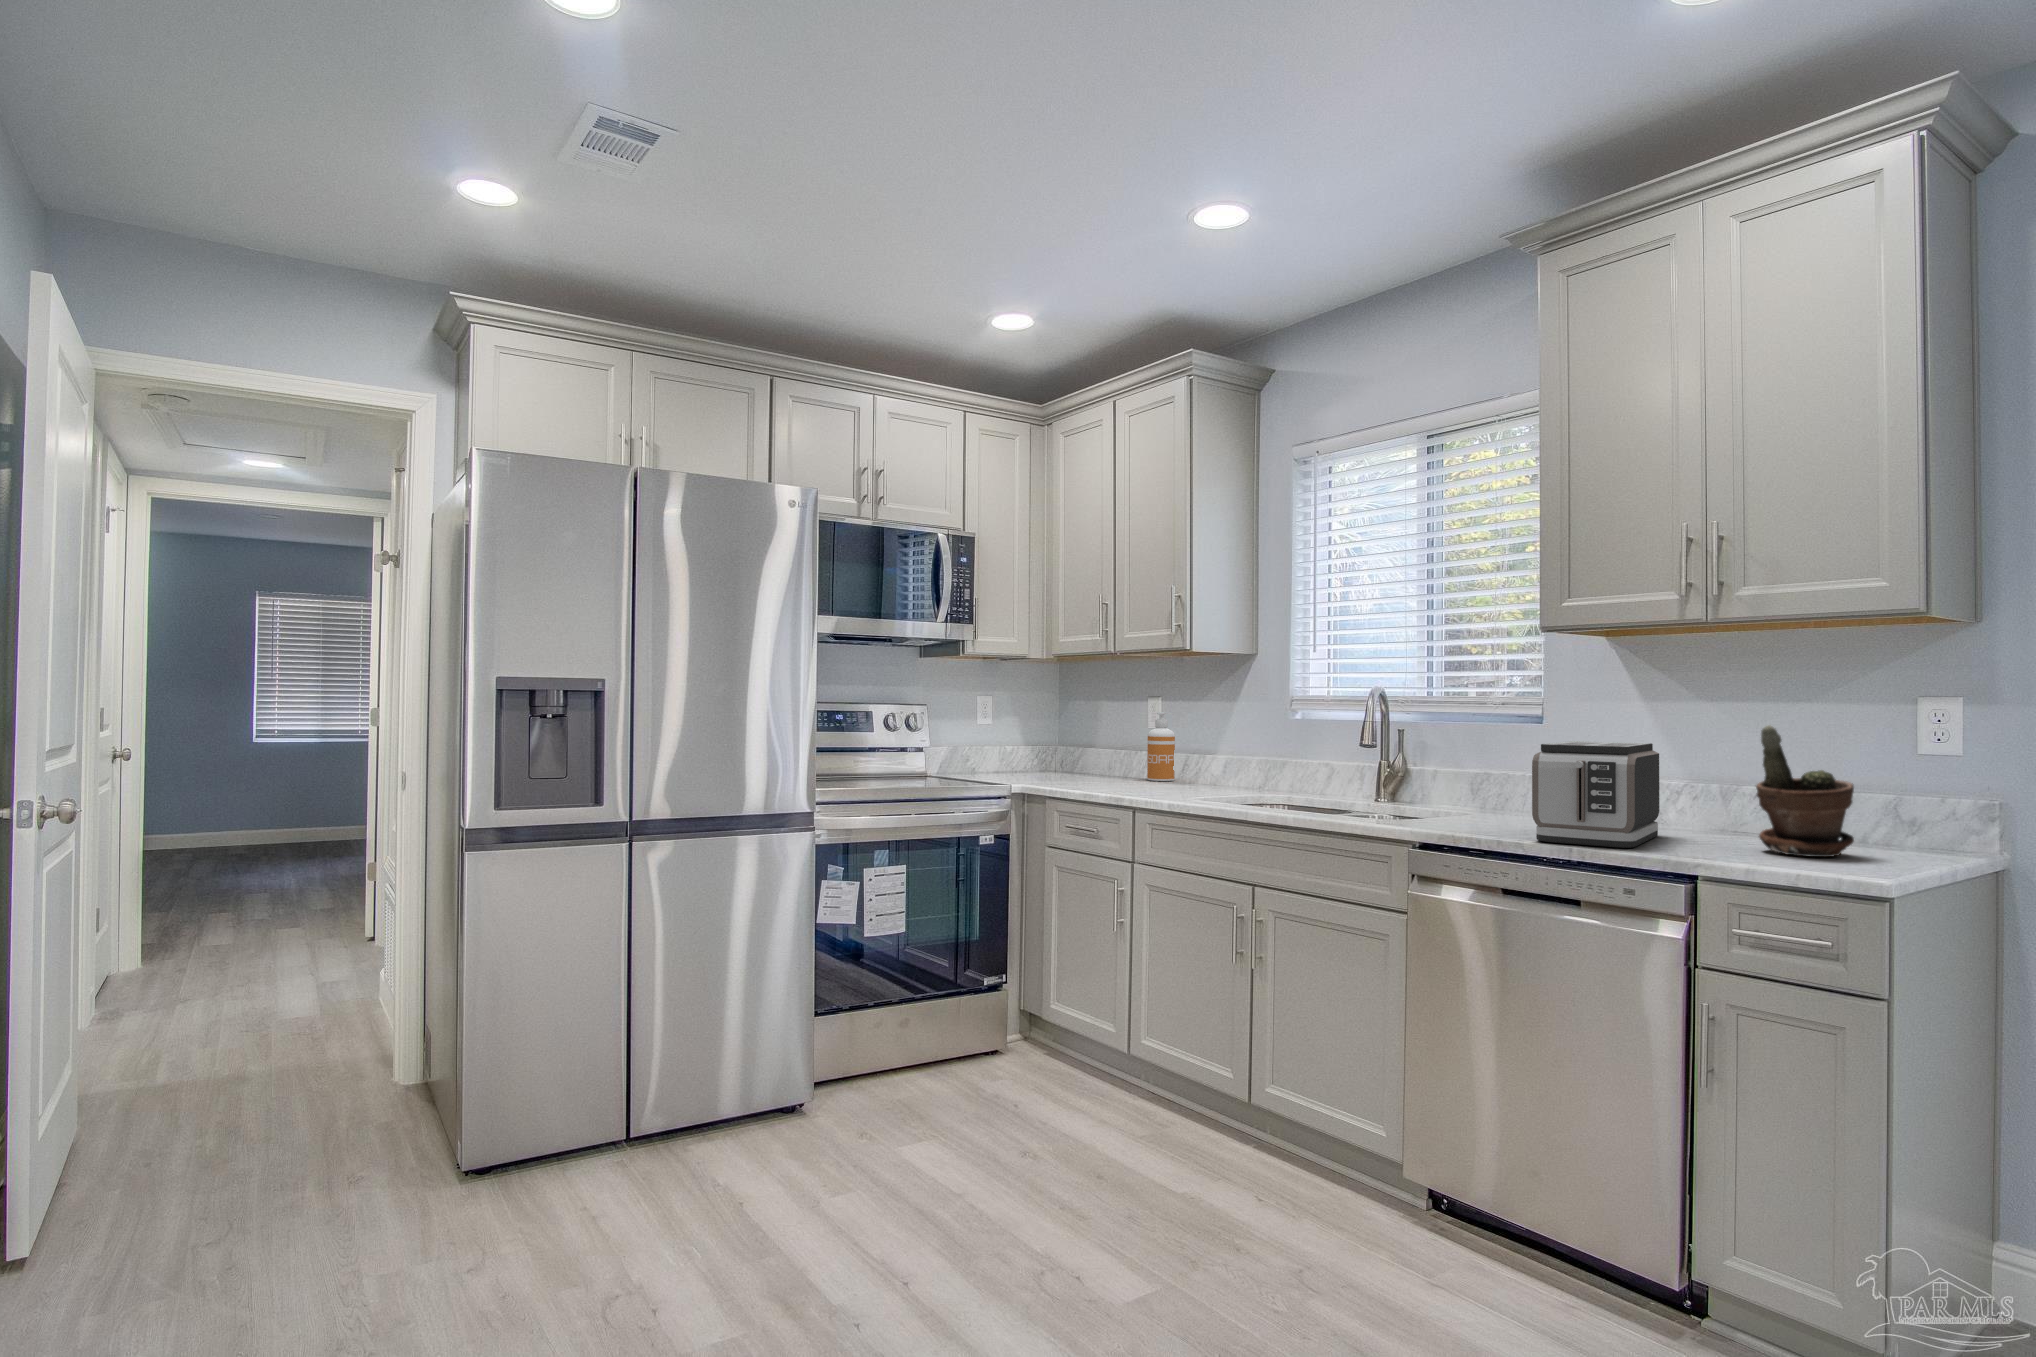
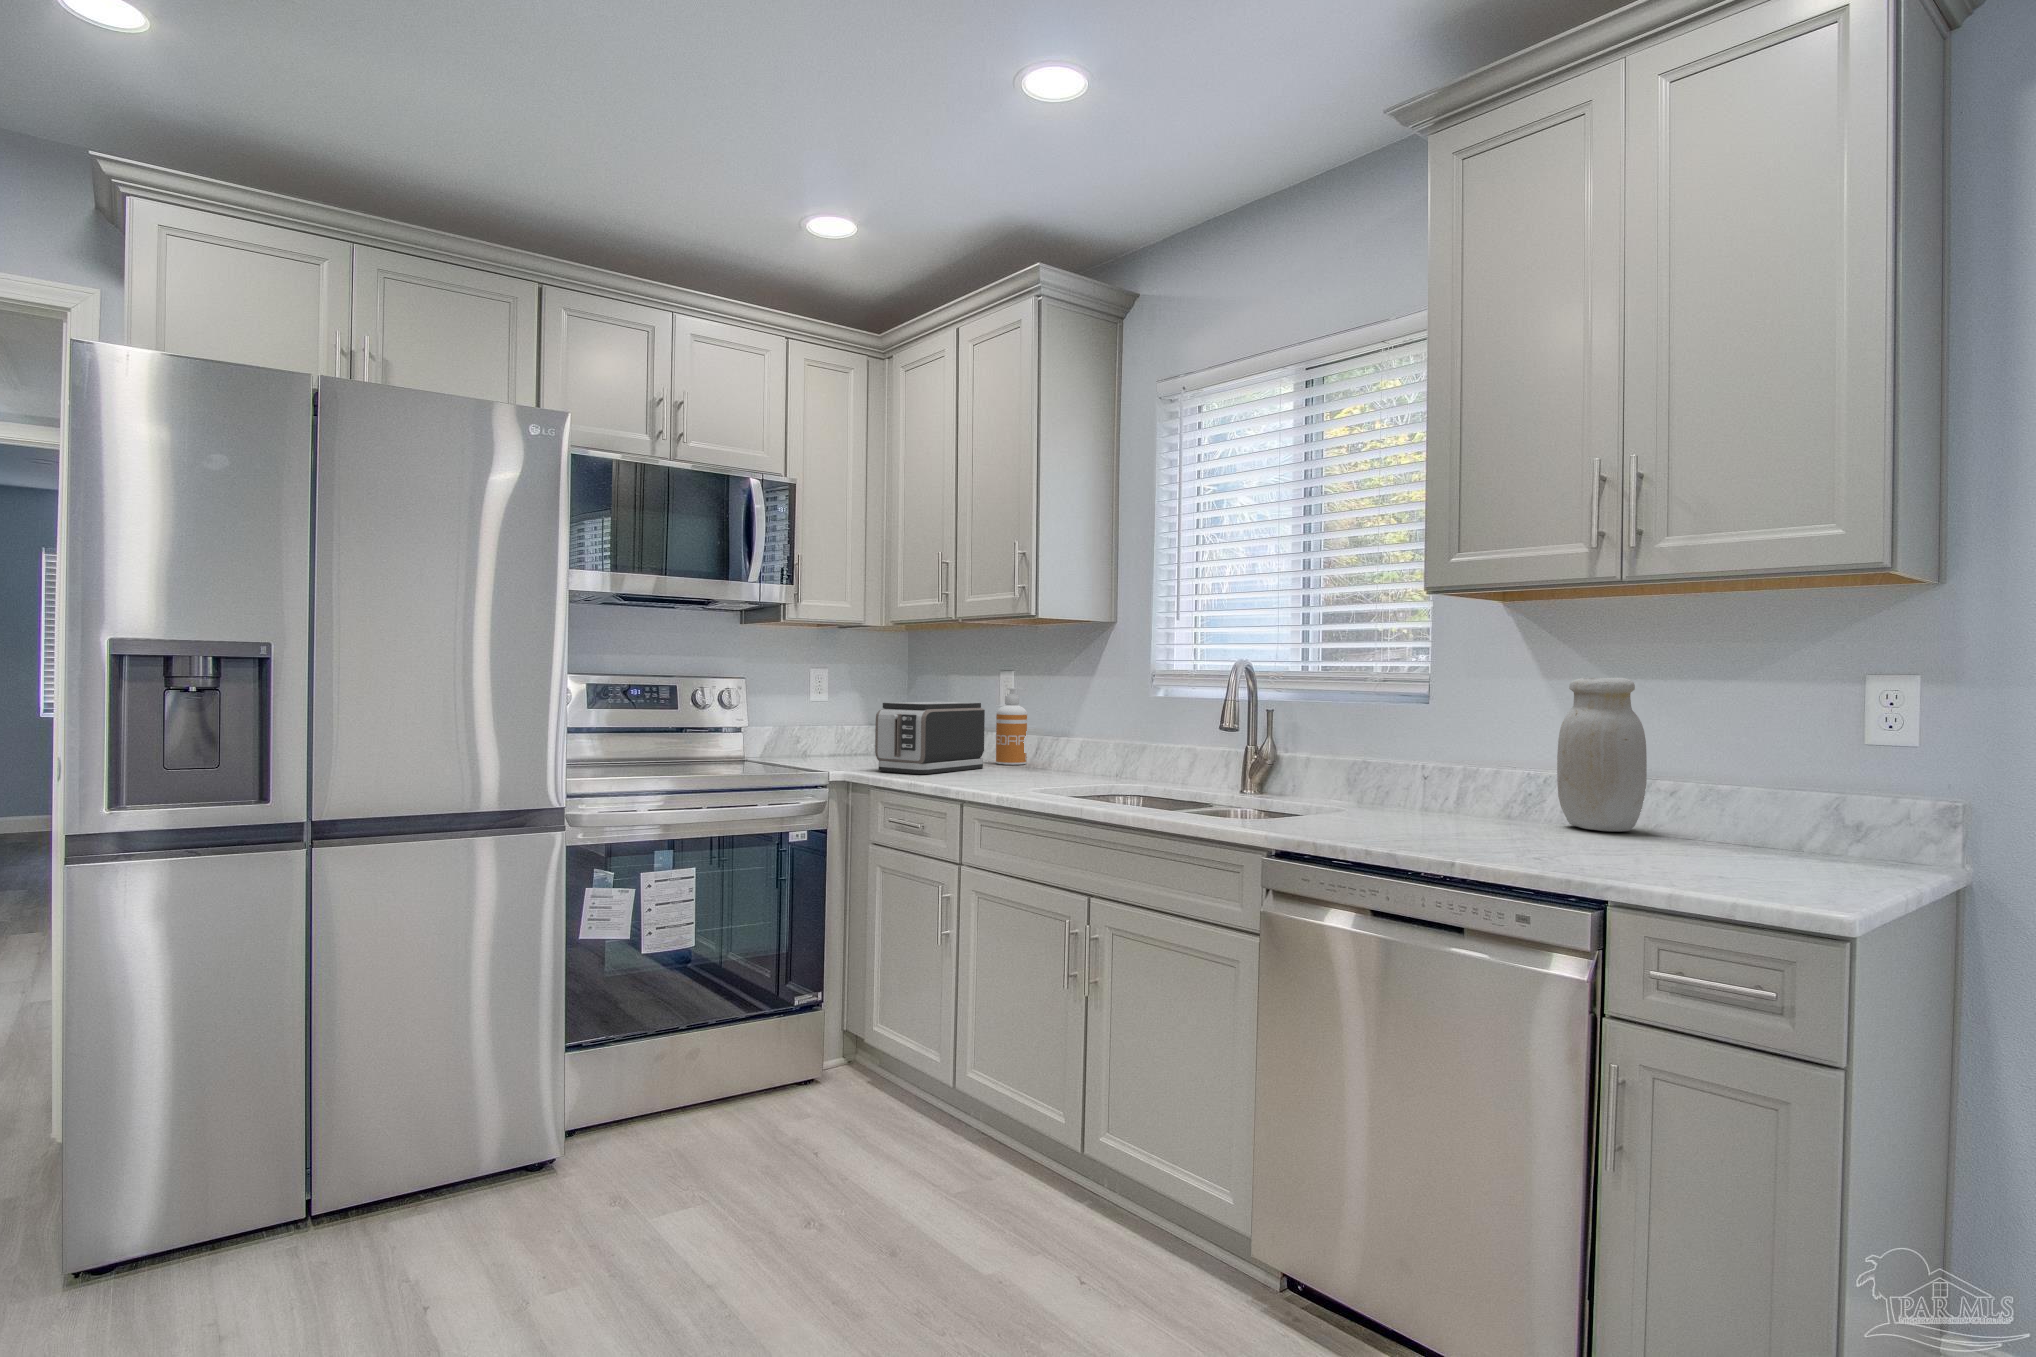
jar: none [1660,701,1736,830] -> present [1557,678,1647,832]
potted plant: present [1756,726,1854,857] -> none [1677,709,1797,874]
toaster: present [1532,741,1660,848] -> present [875,702,985,774]

